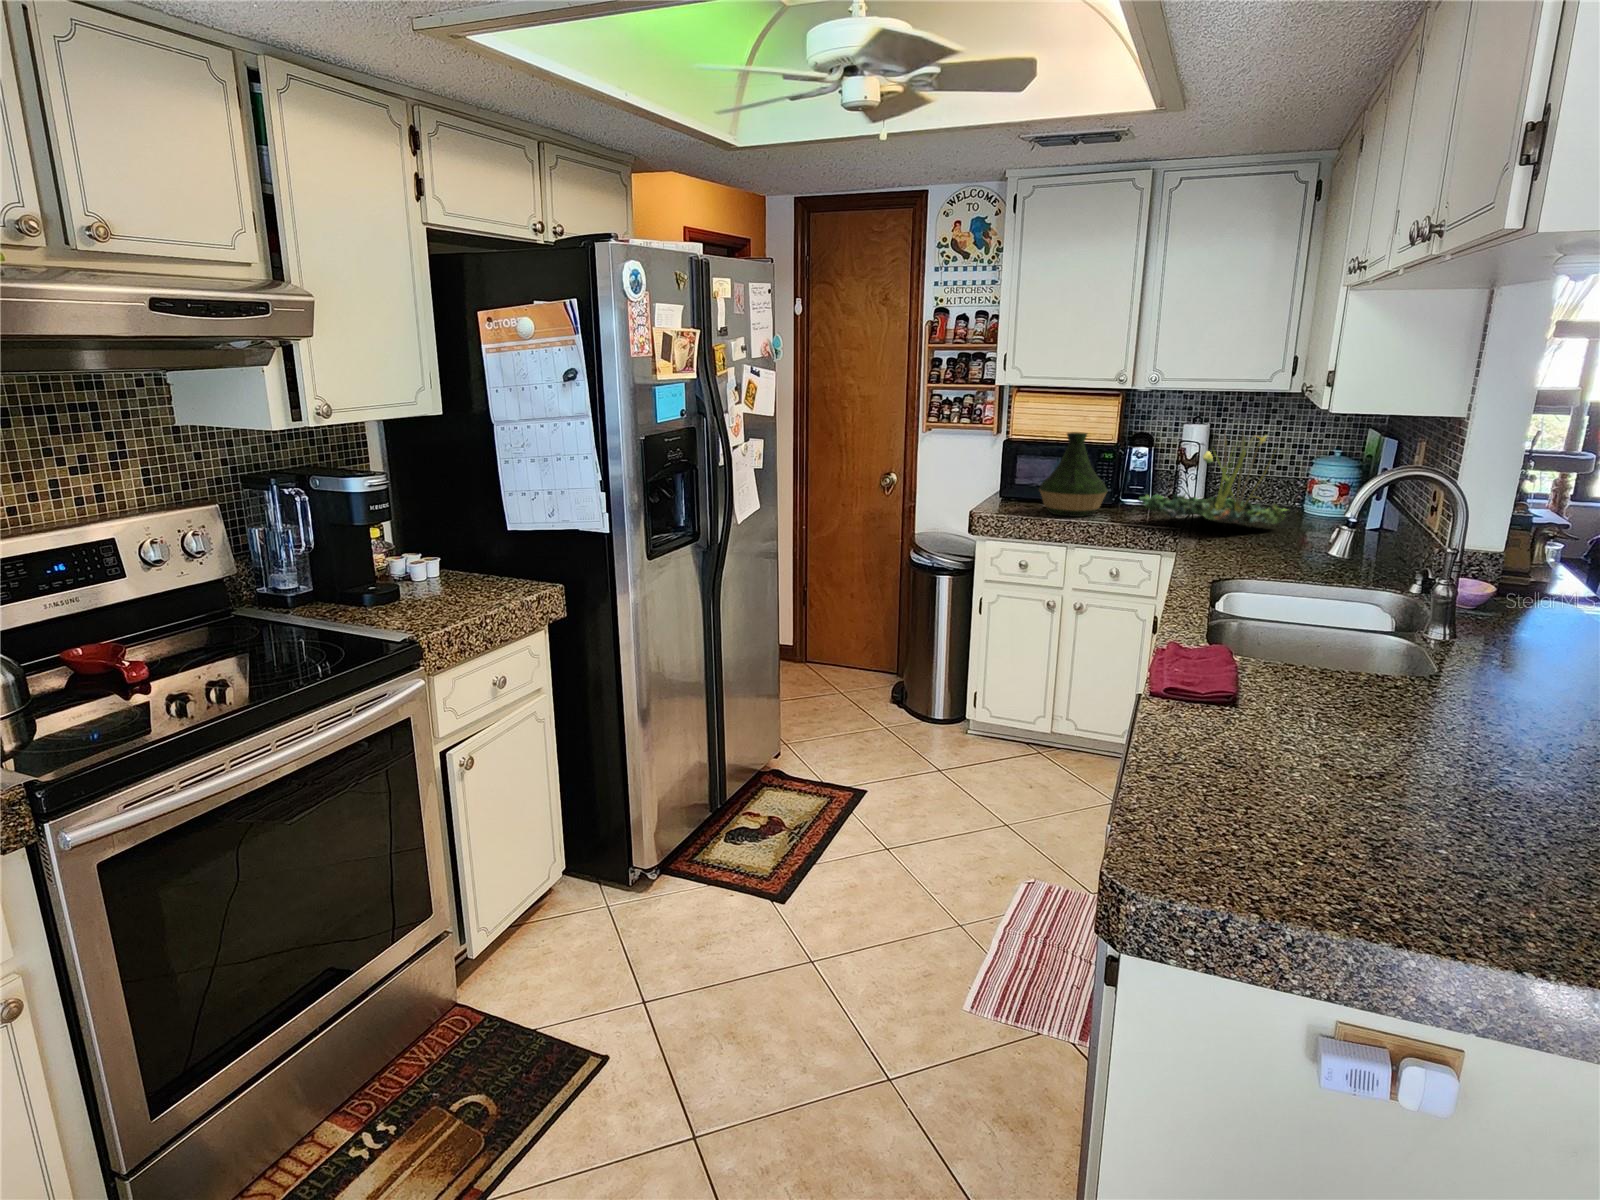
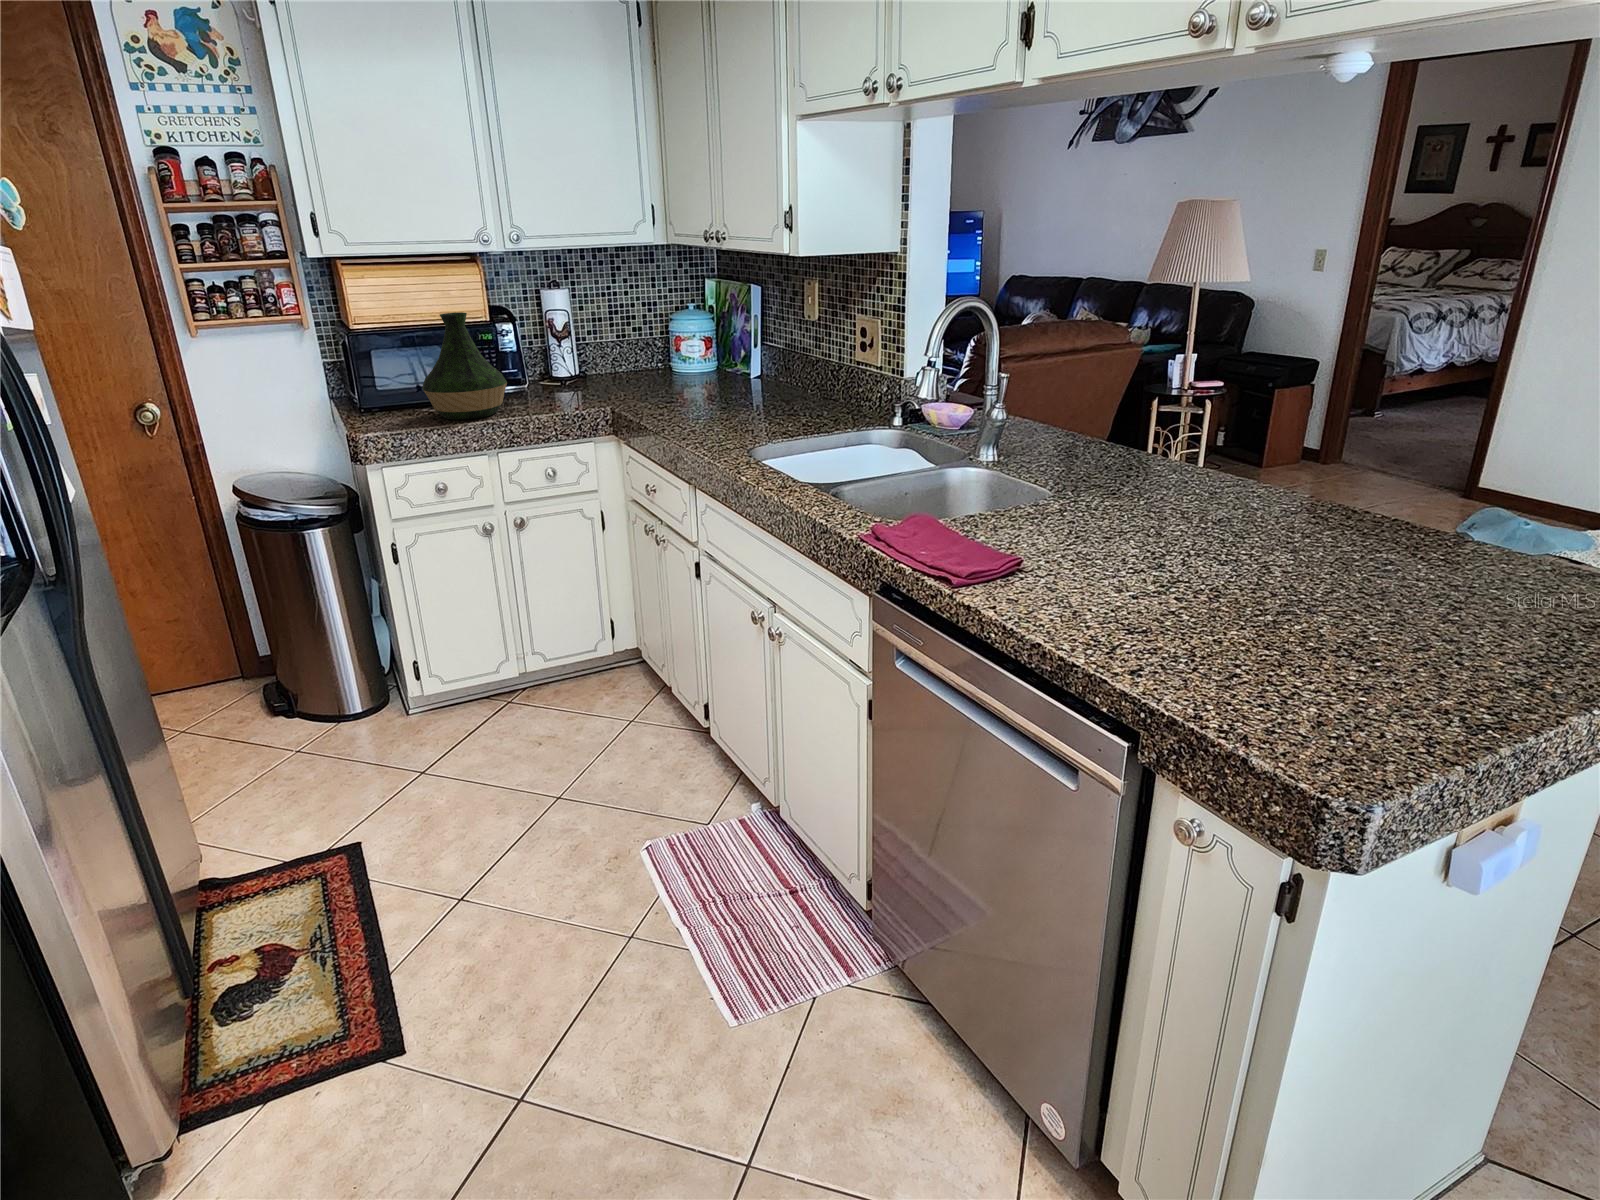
plant: present [1140,432,1290,525] -> none [555,290,698,399]

